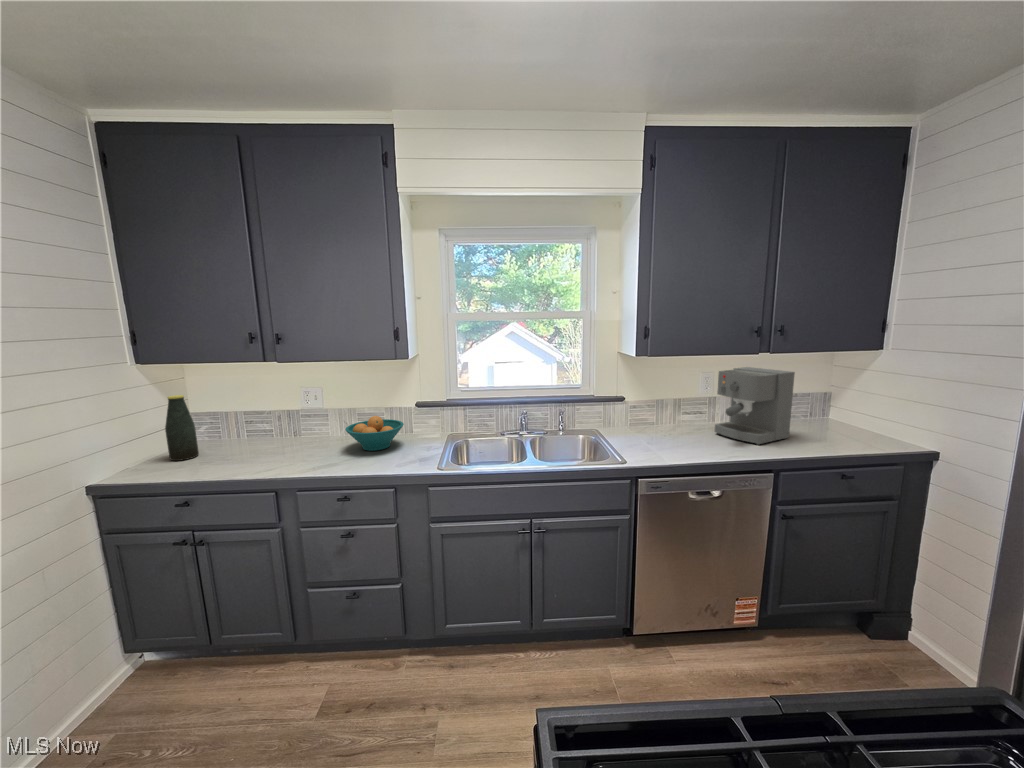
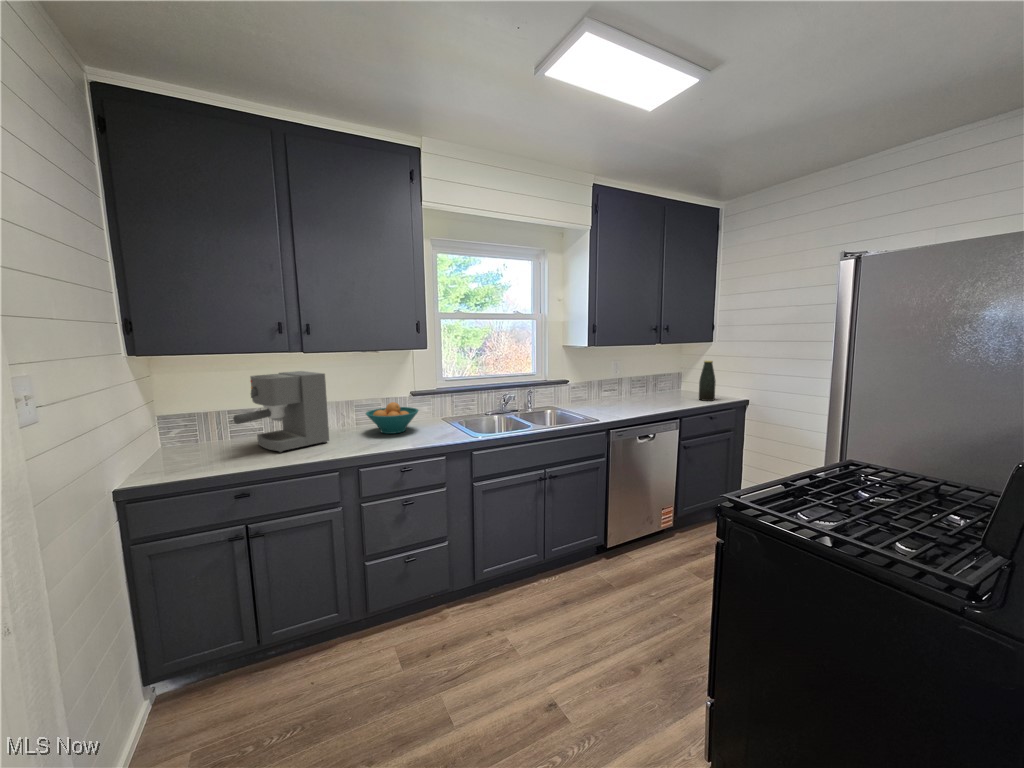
coffee maker: present [715,367,795,445] -> present [233,371,329,452]
bottle: present [165,395,199,461] -> present [699,361,716,401]

